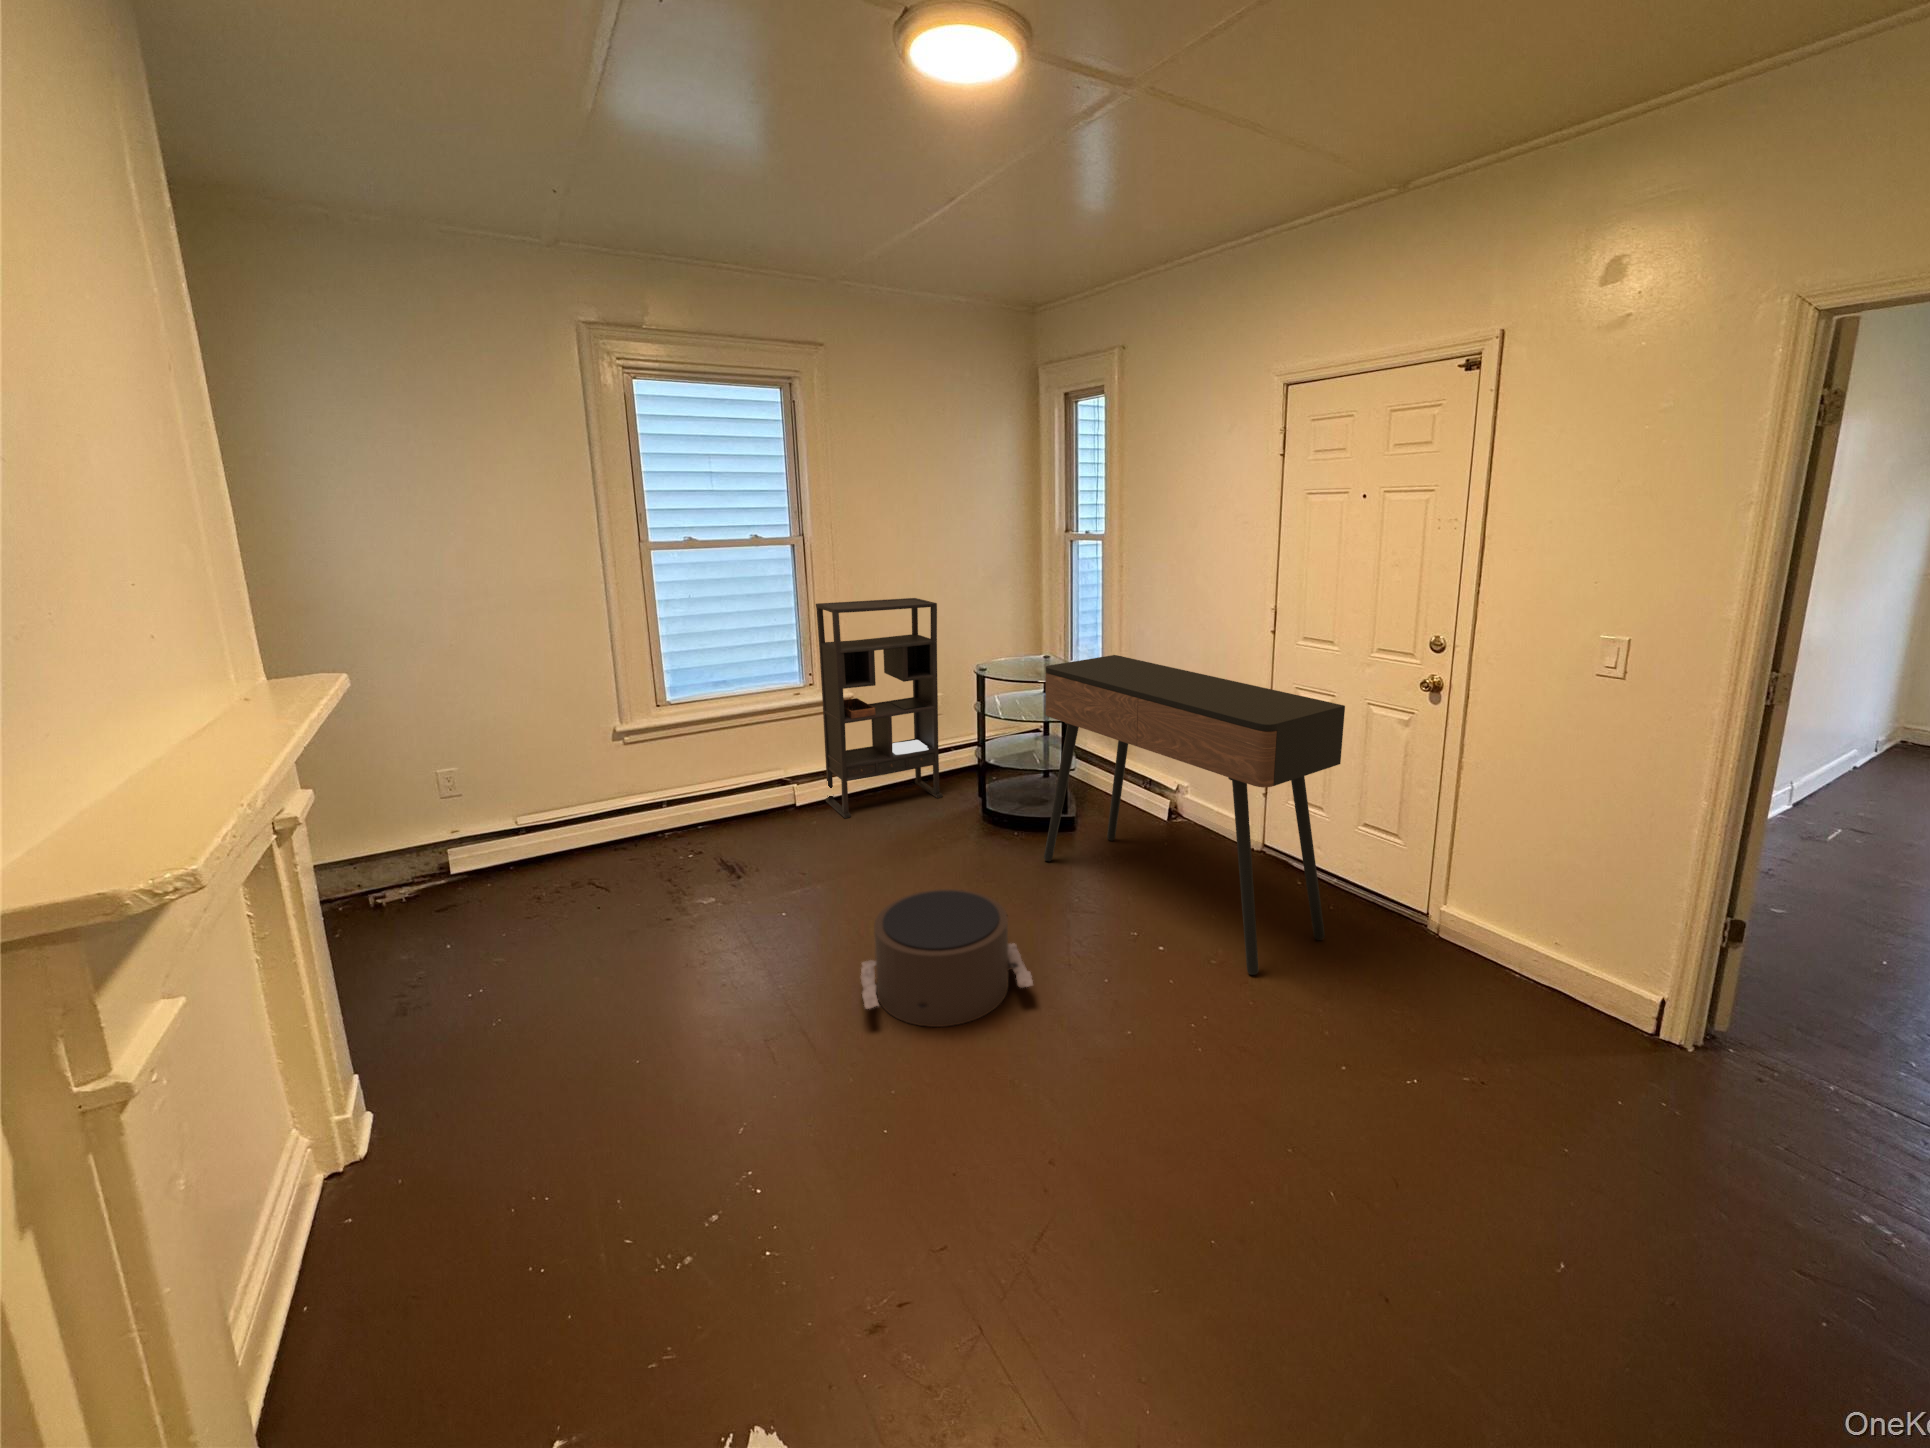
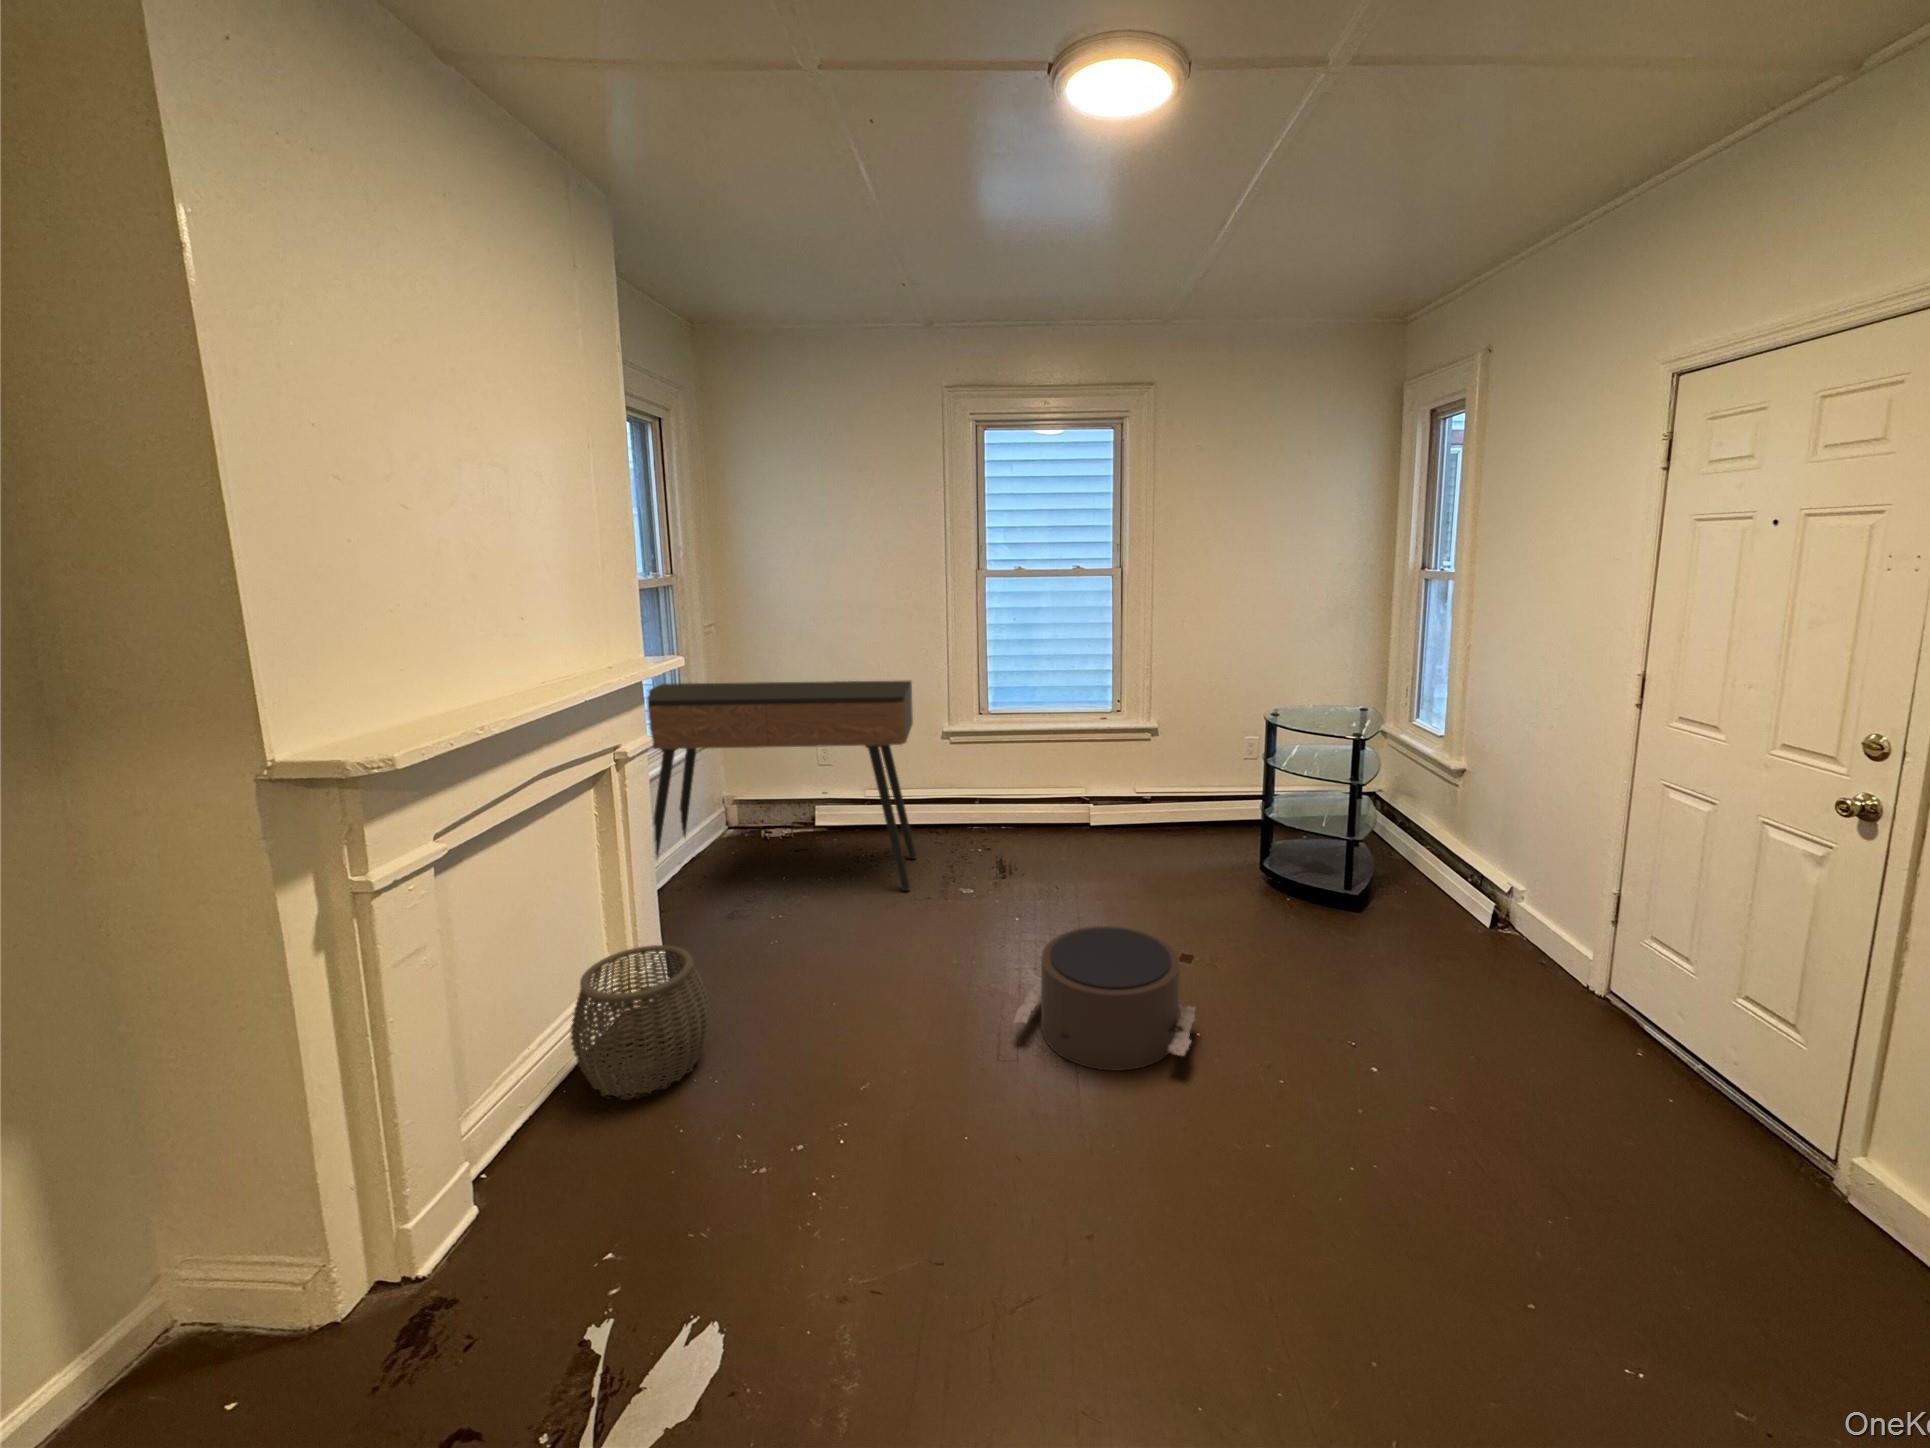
bookshelf: present [816,598,943,818] -> none [1123,633,1247,846]
console table: present [1044,655,1345,975] -> present [648,681,916,891]
woven basket: none [313,1057,518,1278] -> present [571,945,710,1098]

